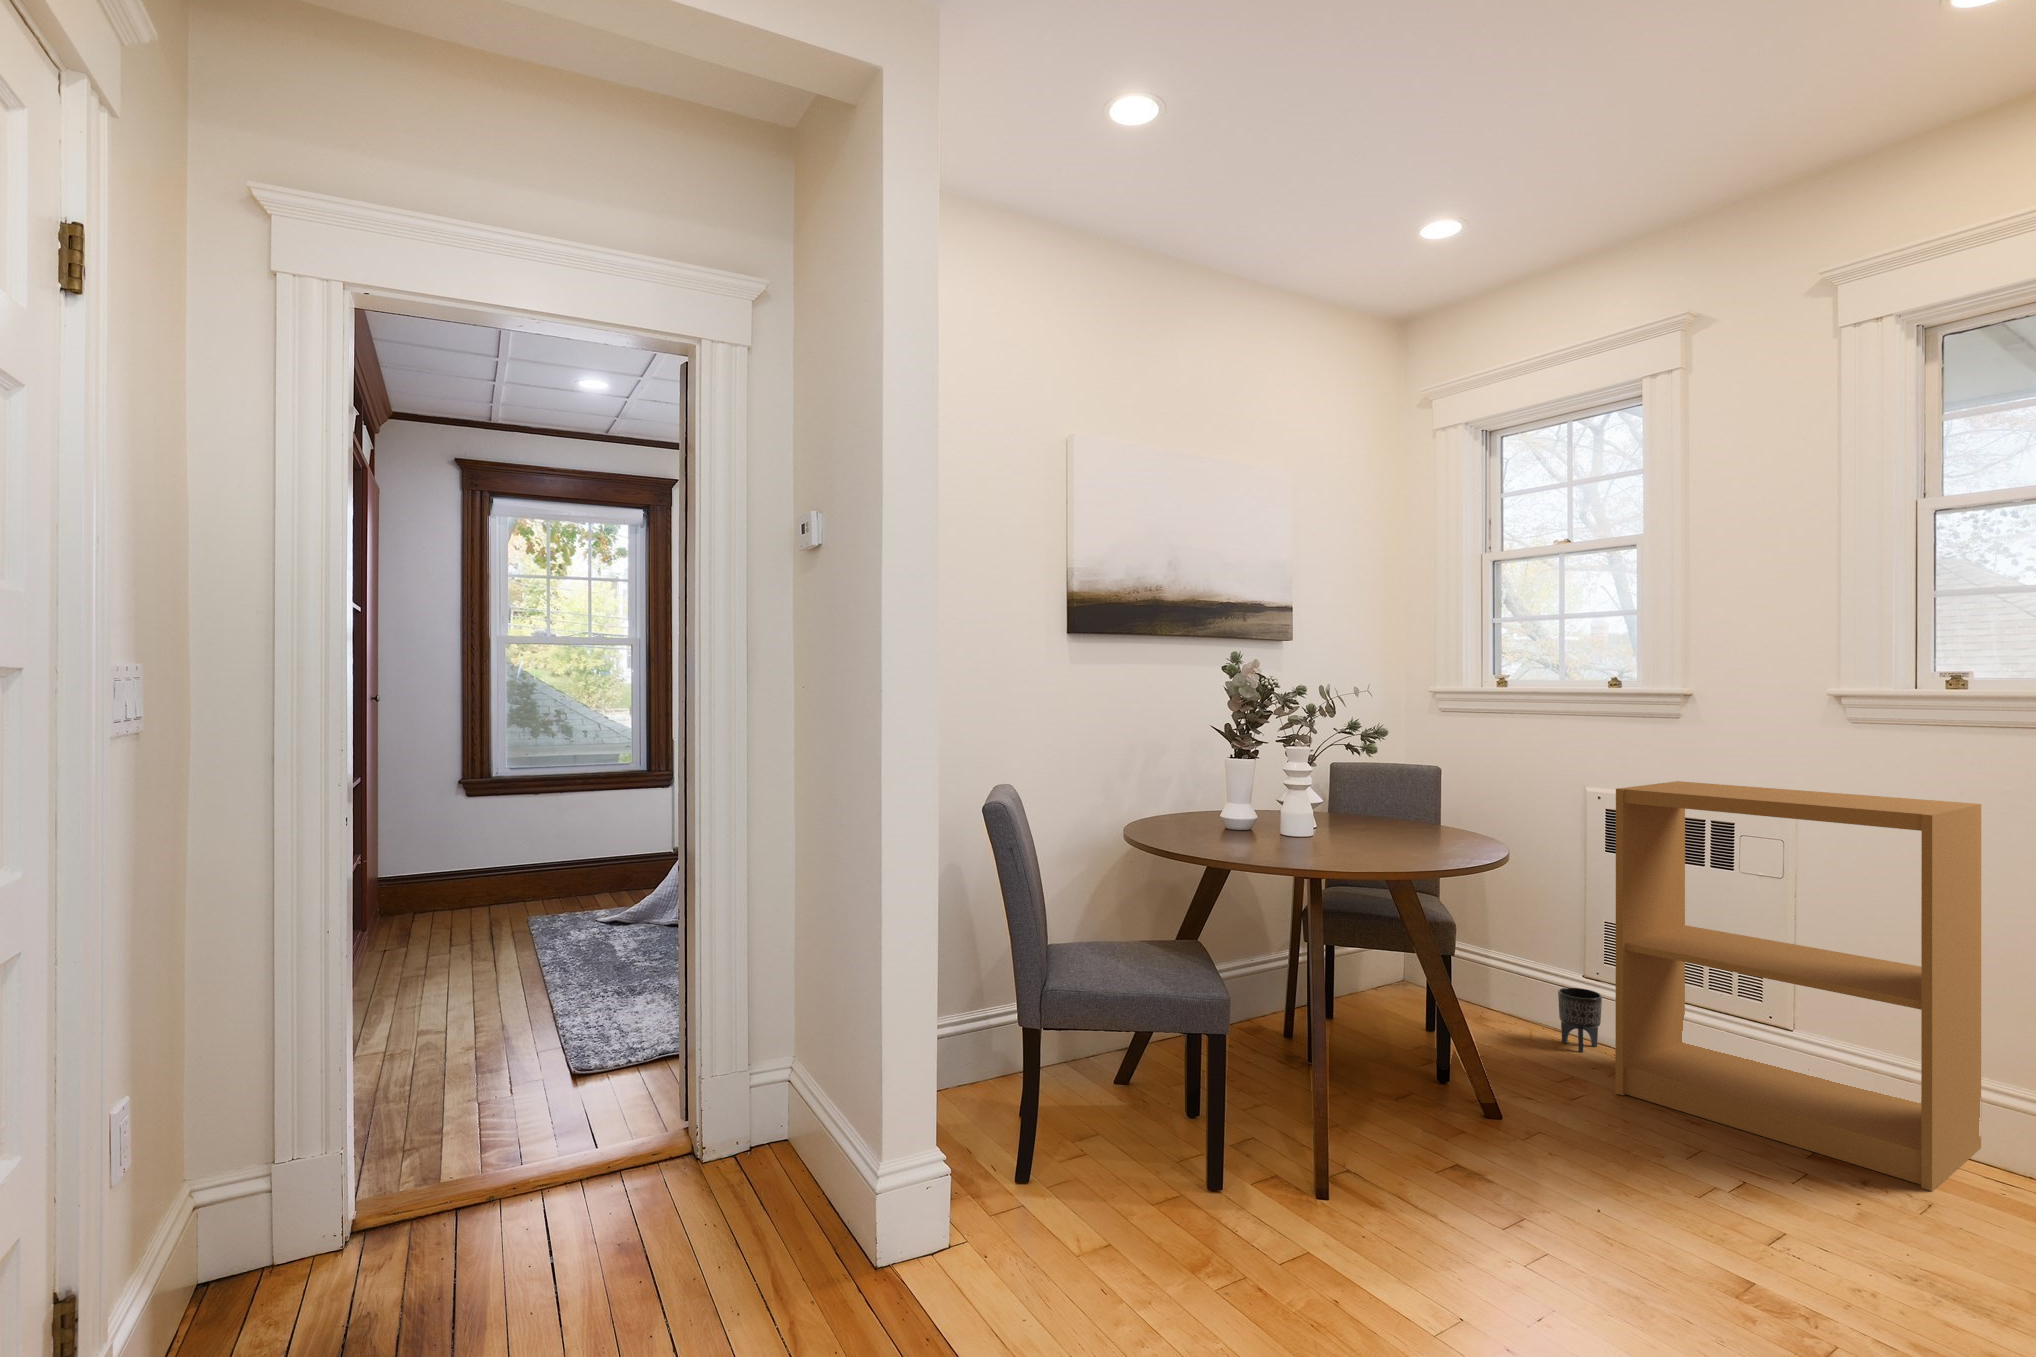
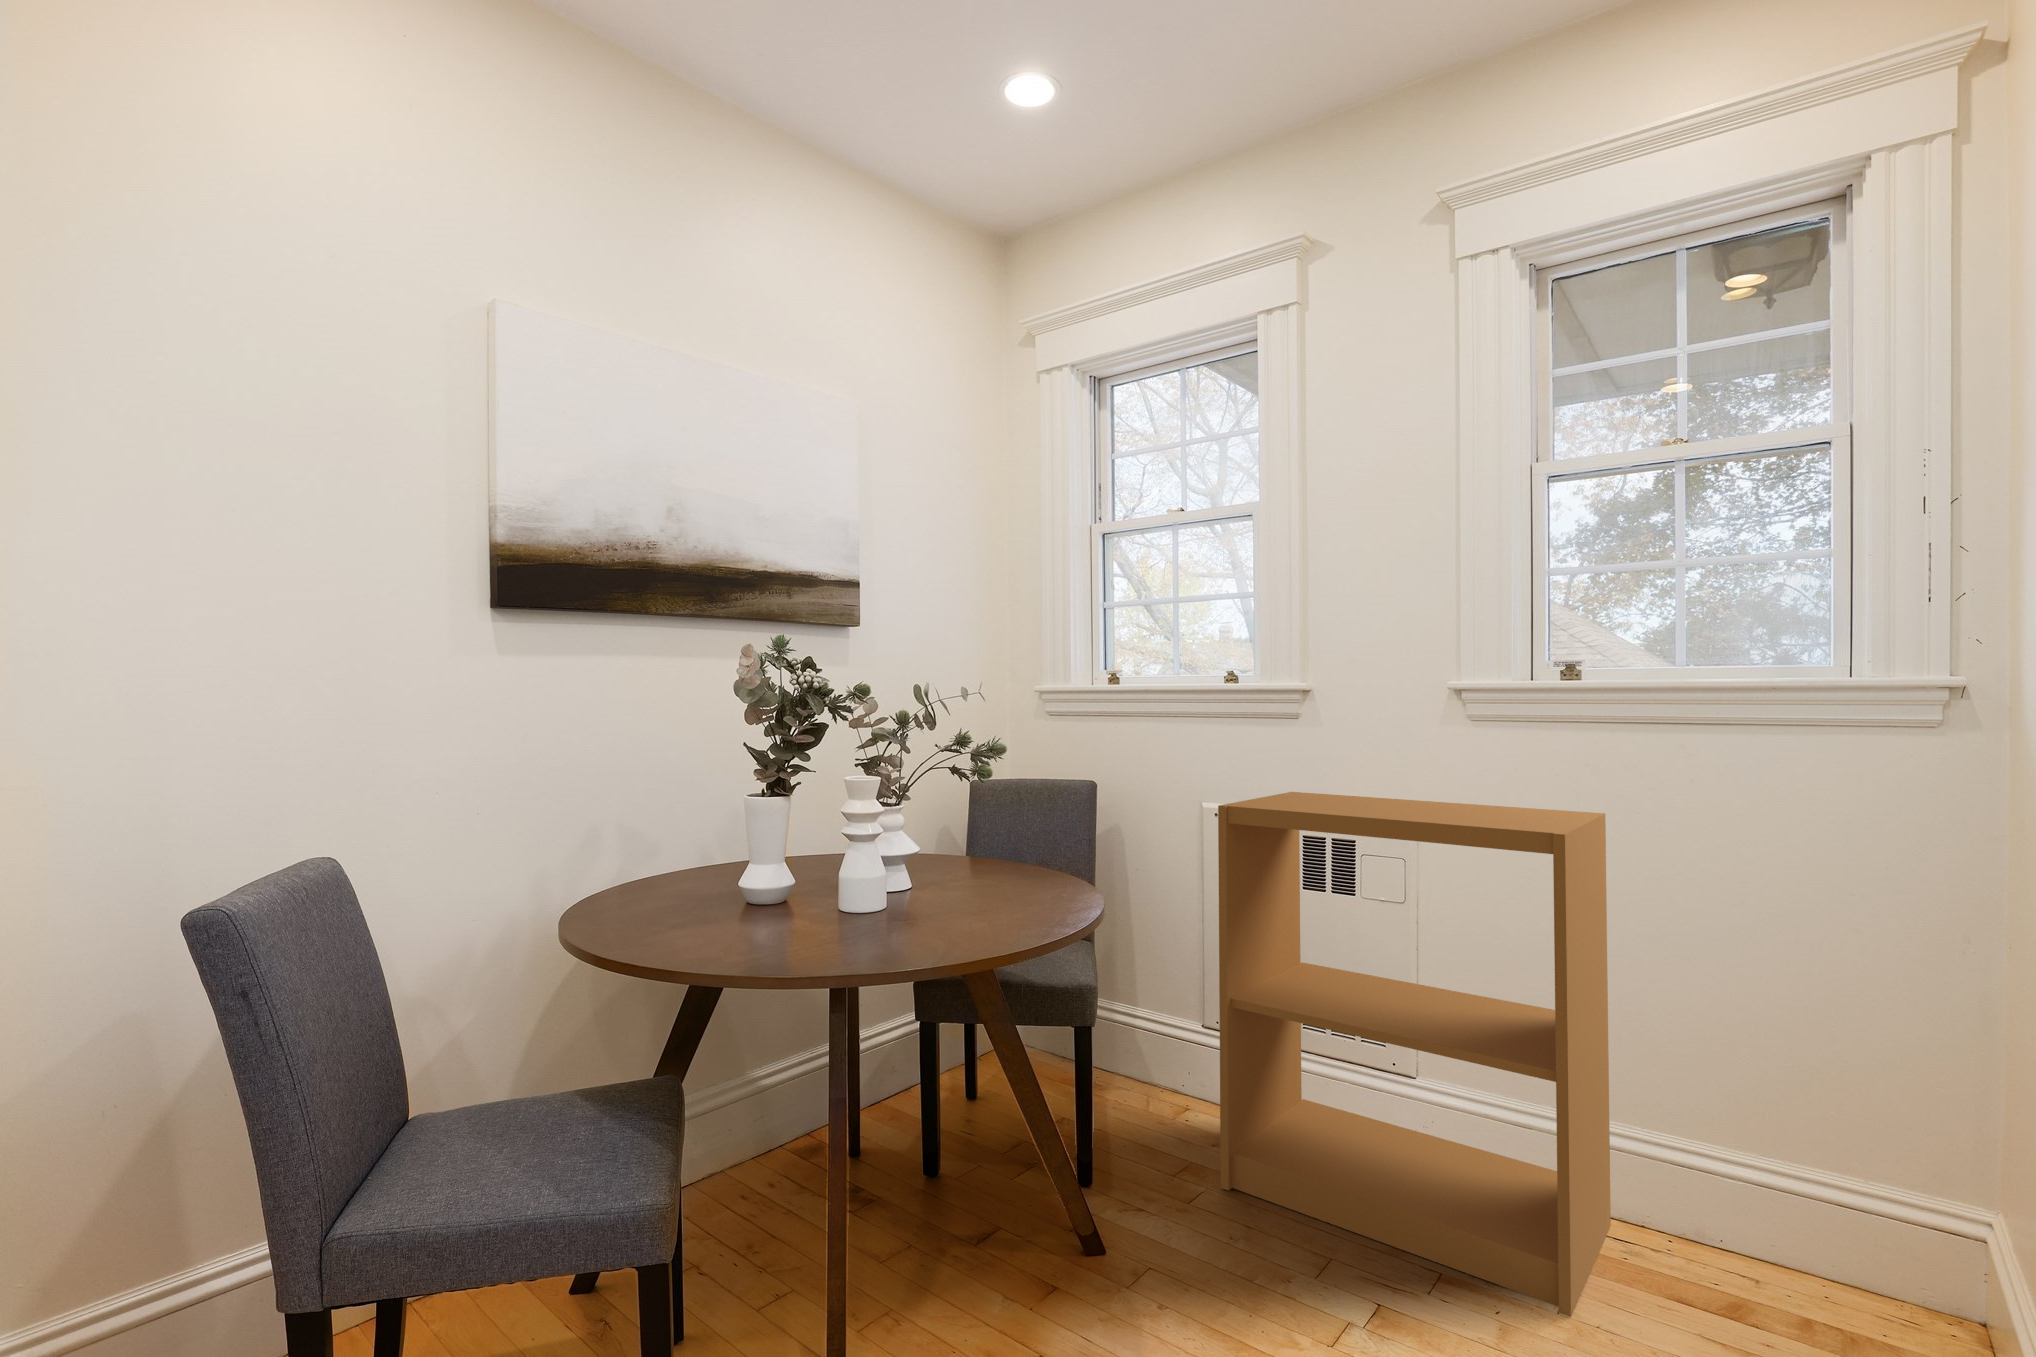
planter: present [1558,988,1602,1052] -> none [1168,1040,1215,1121]

